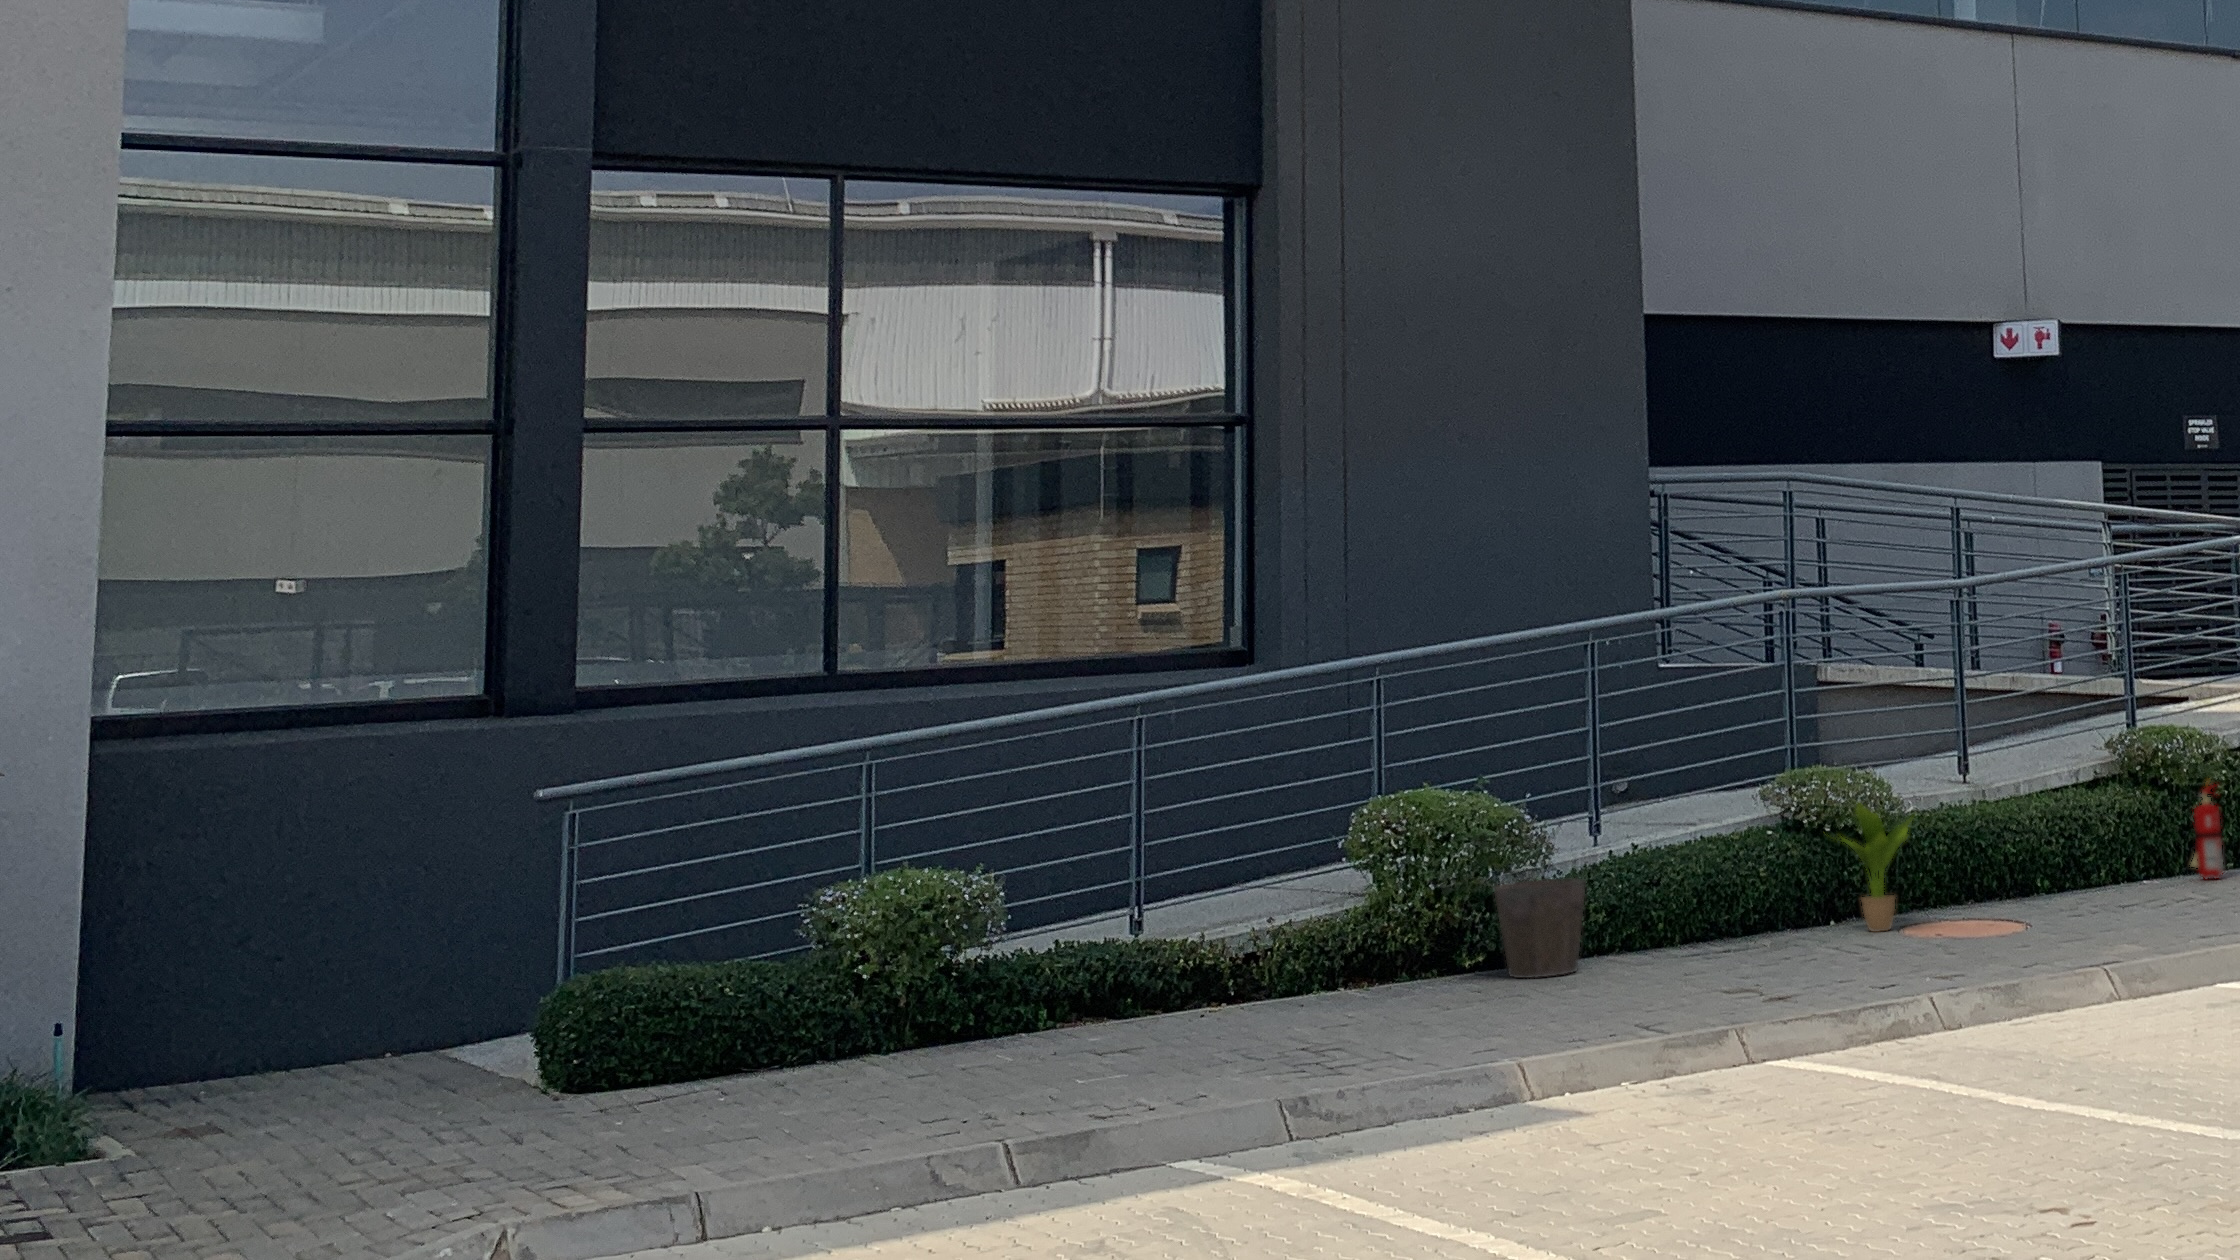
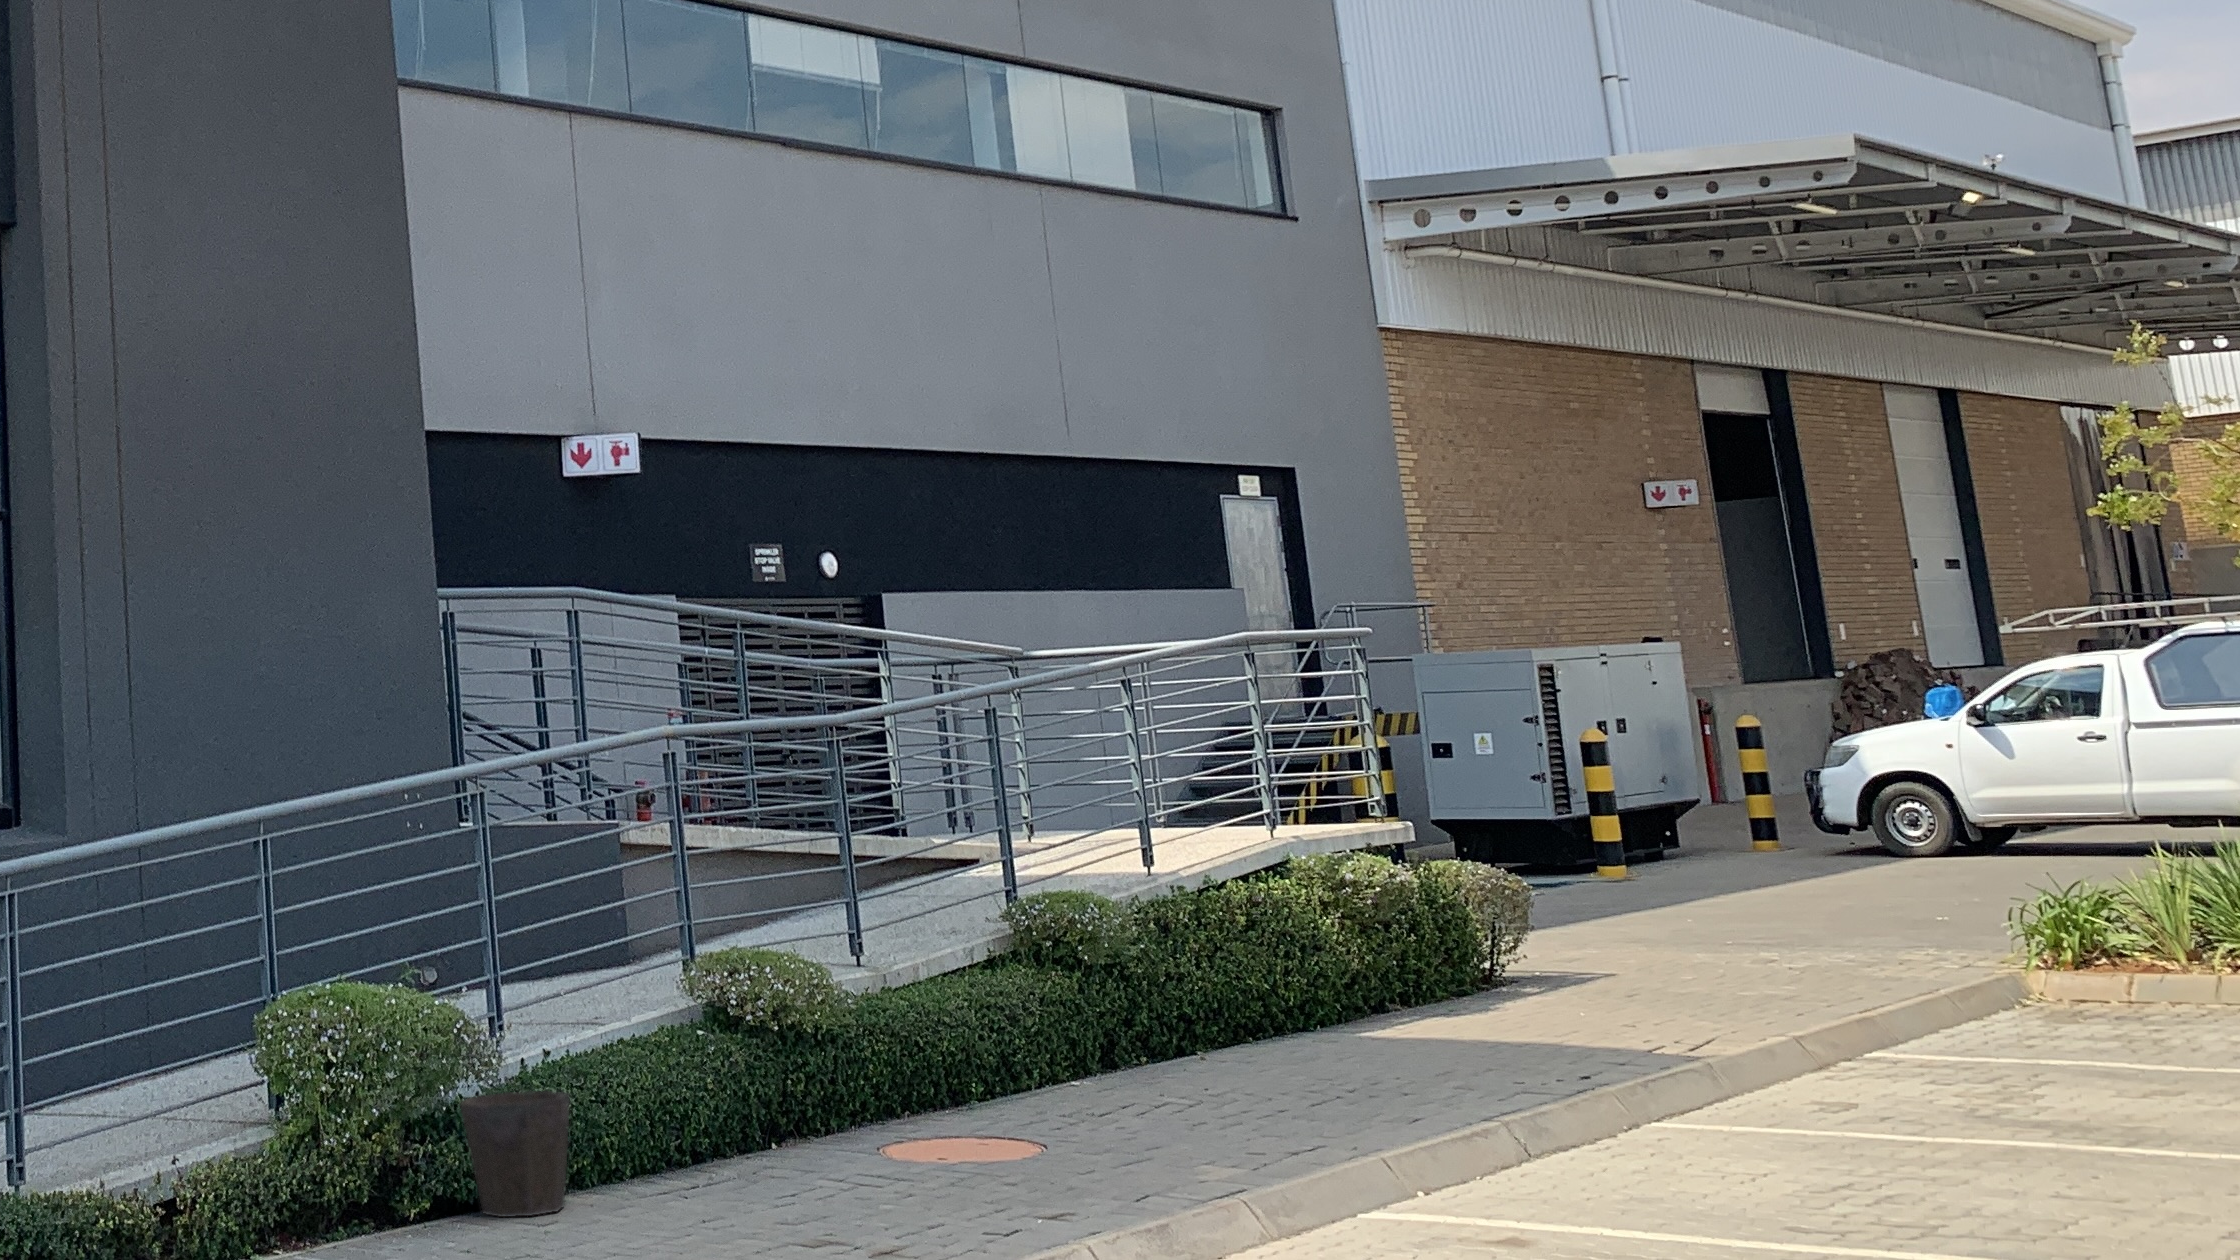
fire extinguisher: present [2191,781,2223,879] -> none [1114,953,1155,1073]
potted plant: present [1843,803,1912,932] -> none [787,989,897,1147]

